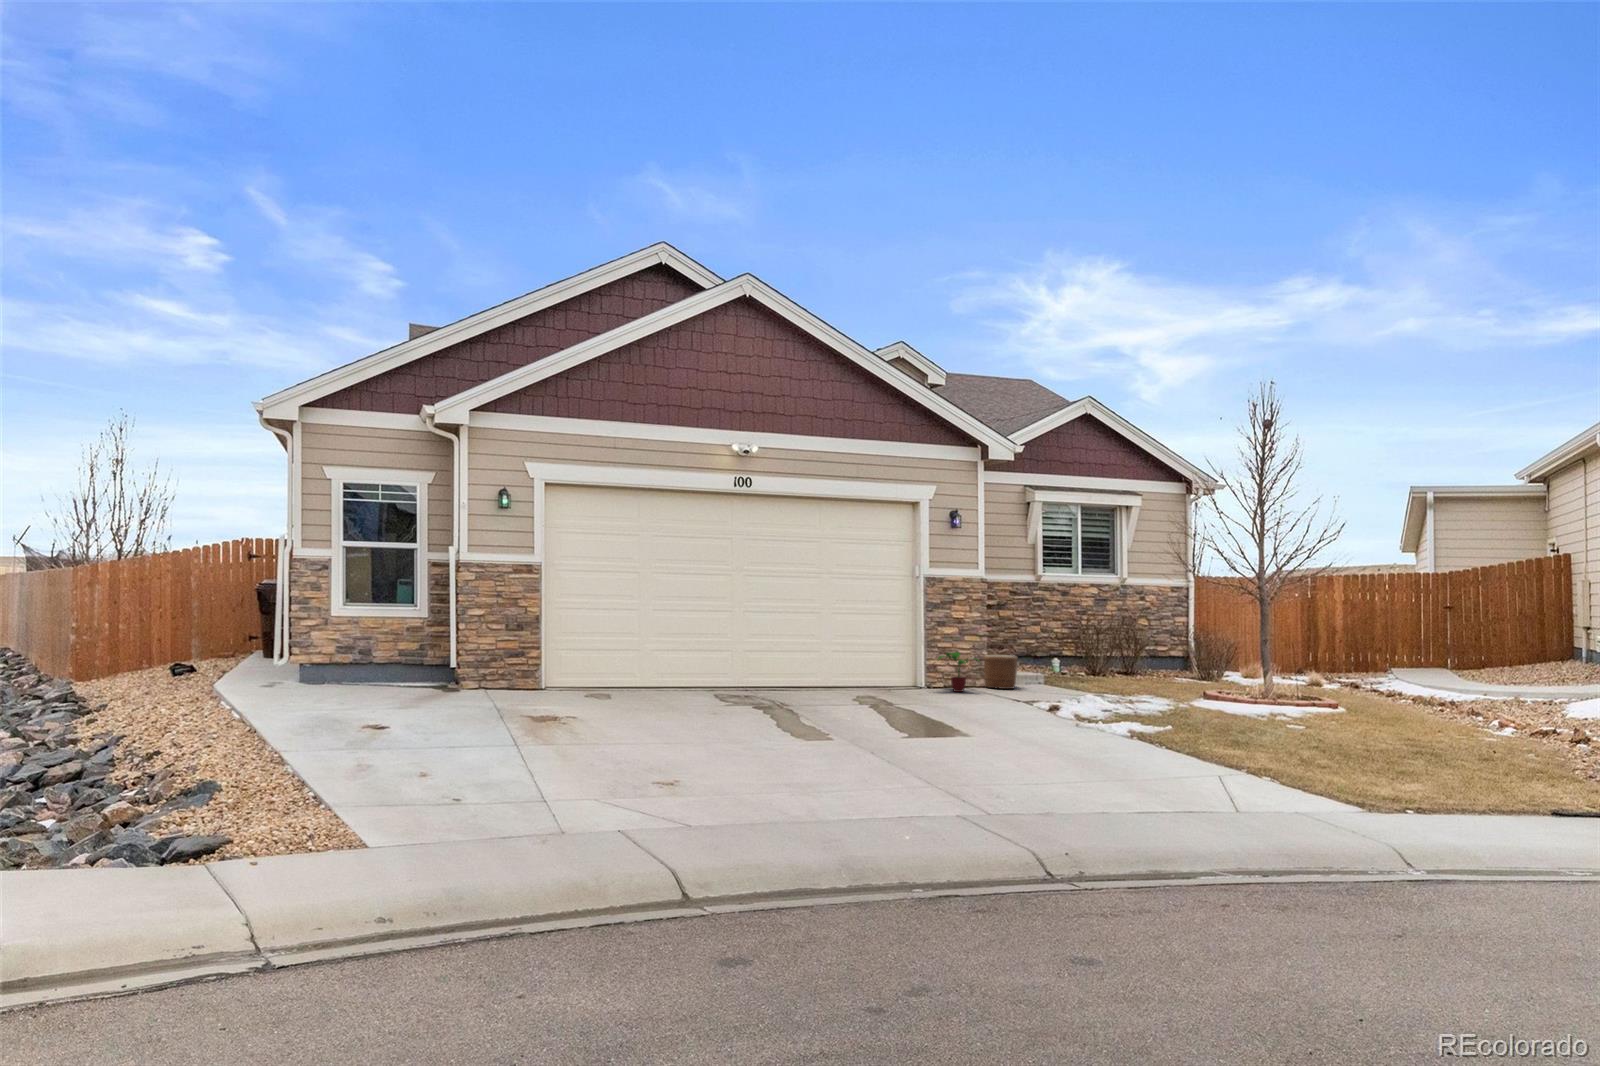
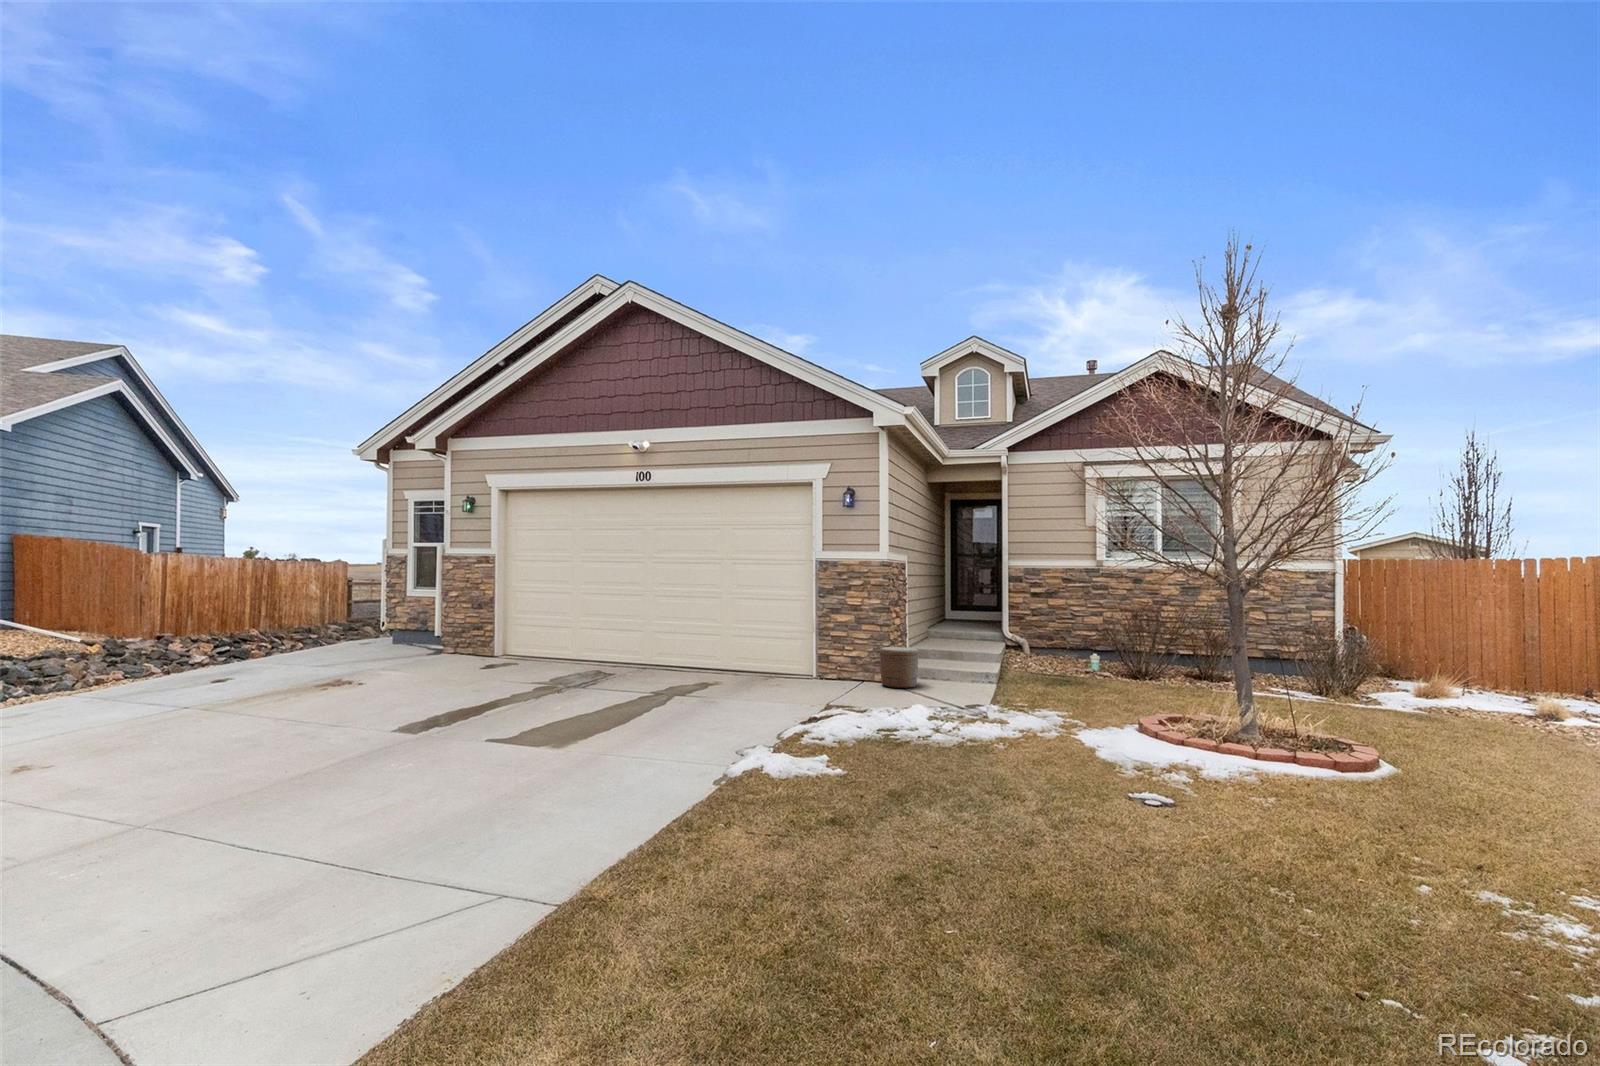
potted plant: present [938,652,977,692] -> none [799,642,849,687]

